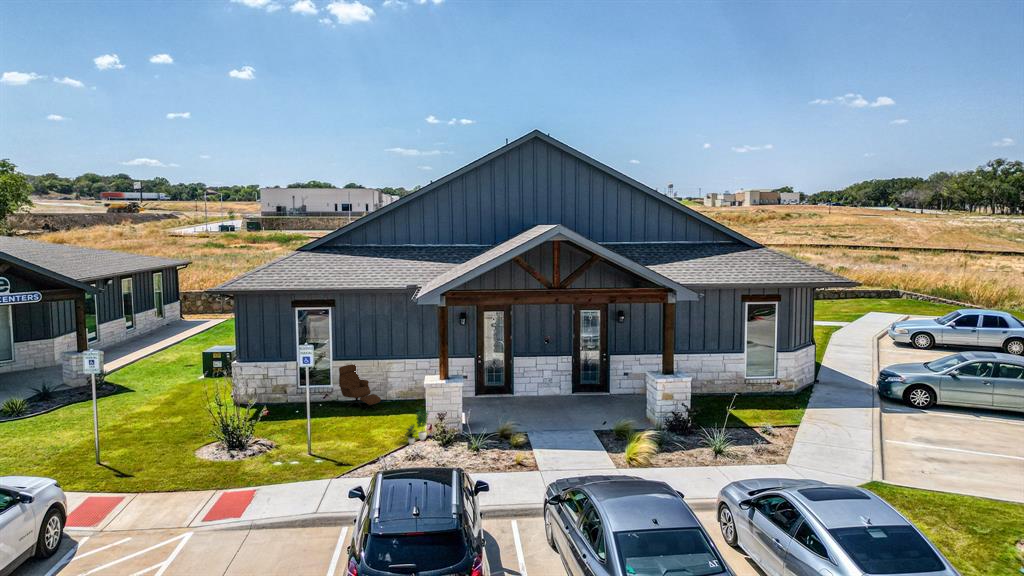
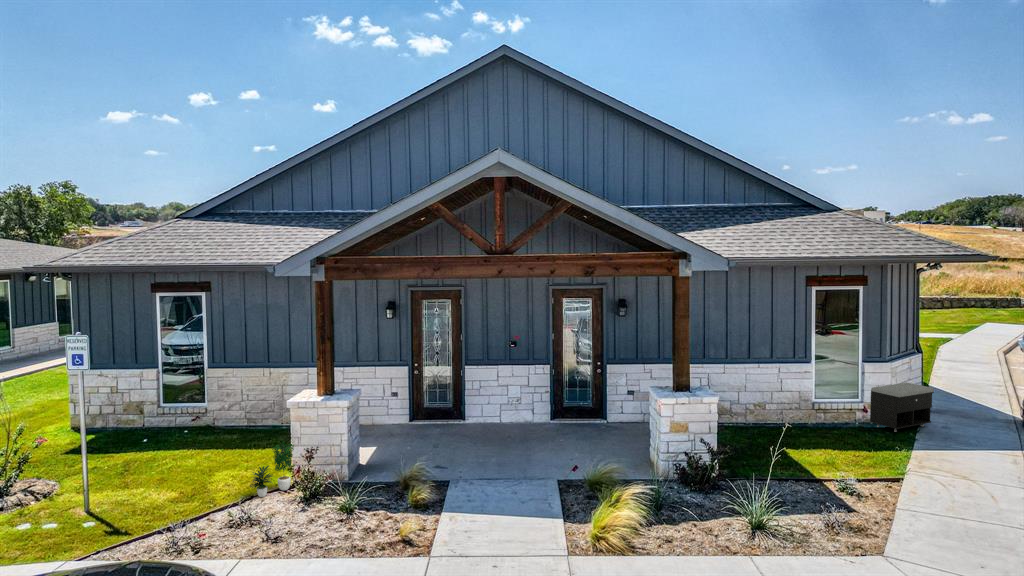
lounge chair: present [339,364,381,410] -> none [209,374,266,440]
storage bench: none [781,365,821,397] -> present [870,383,934,432]

